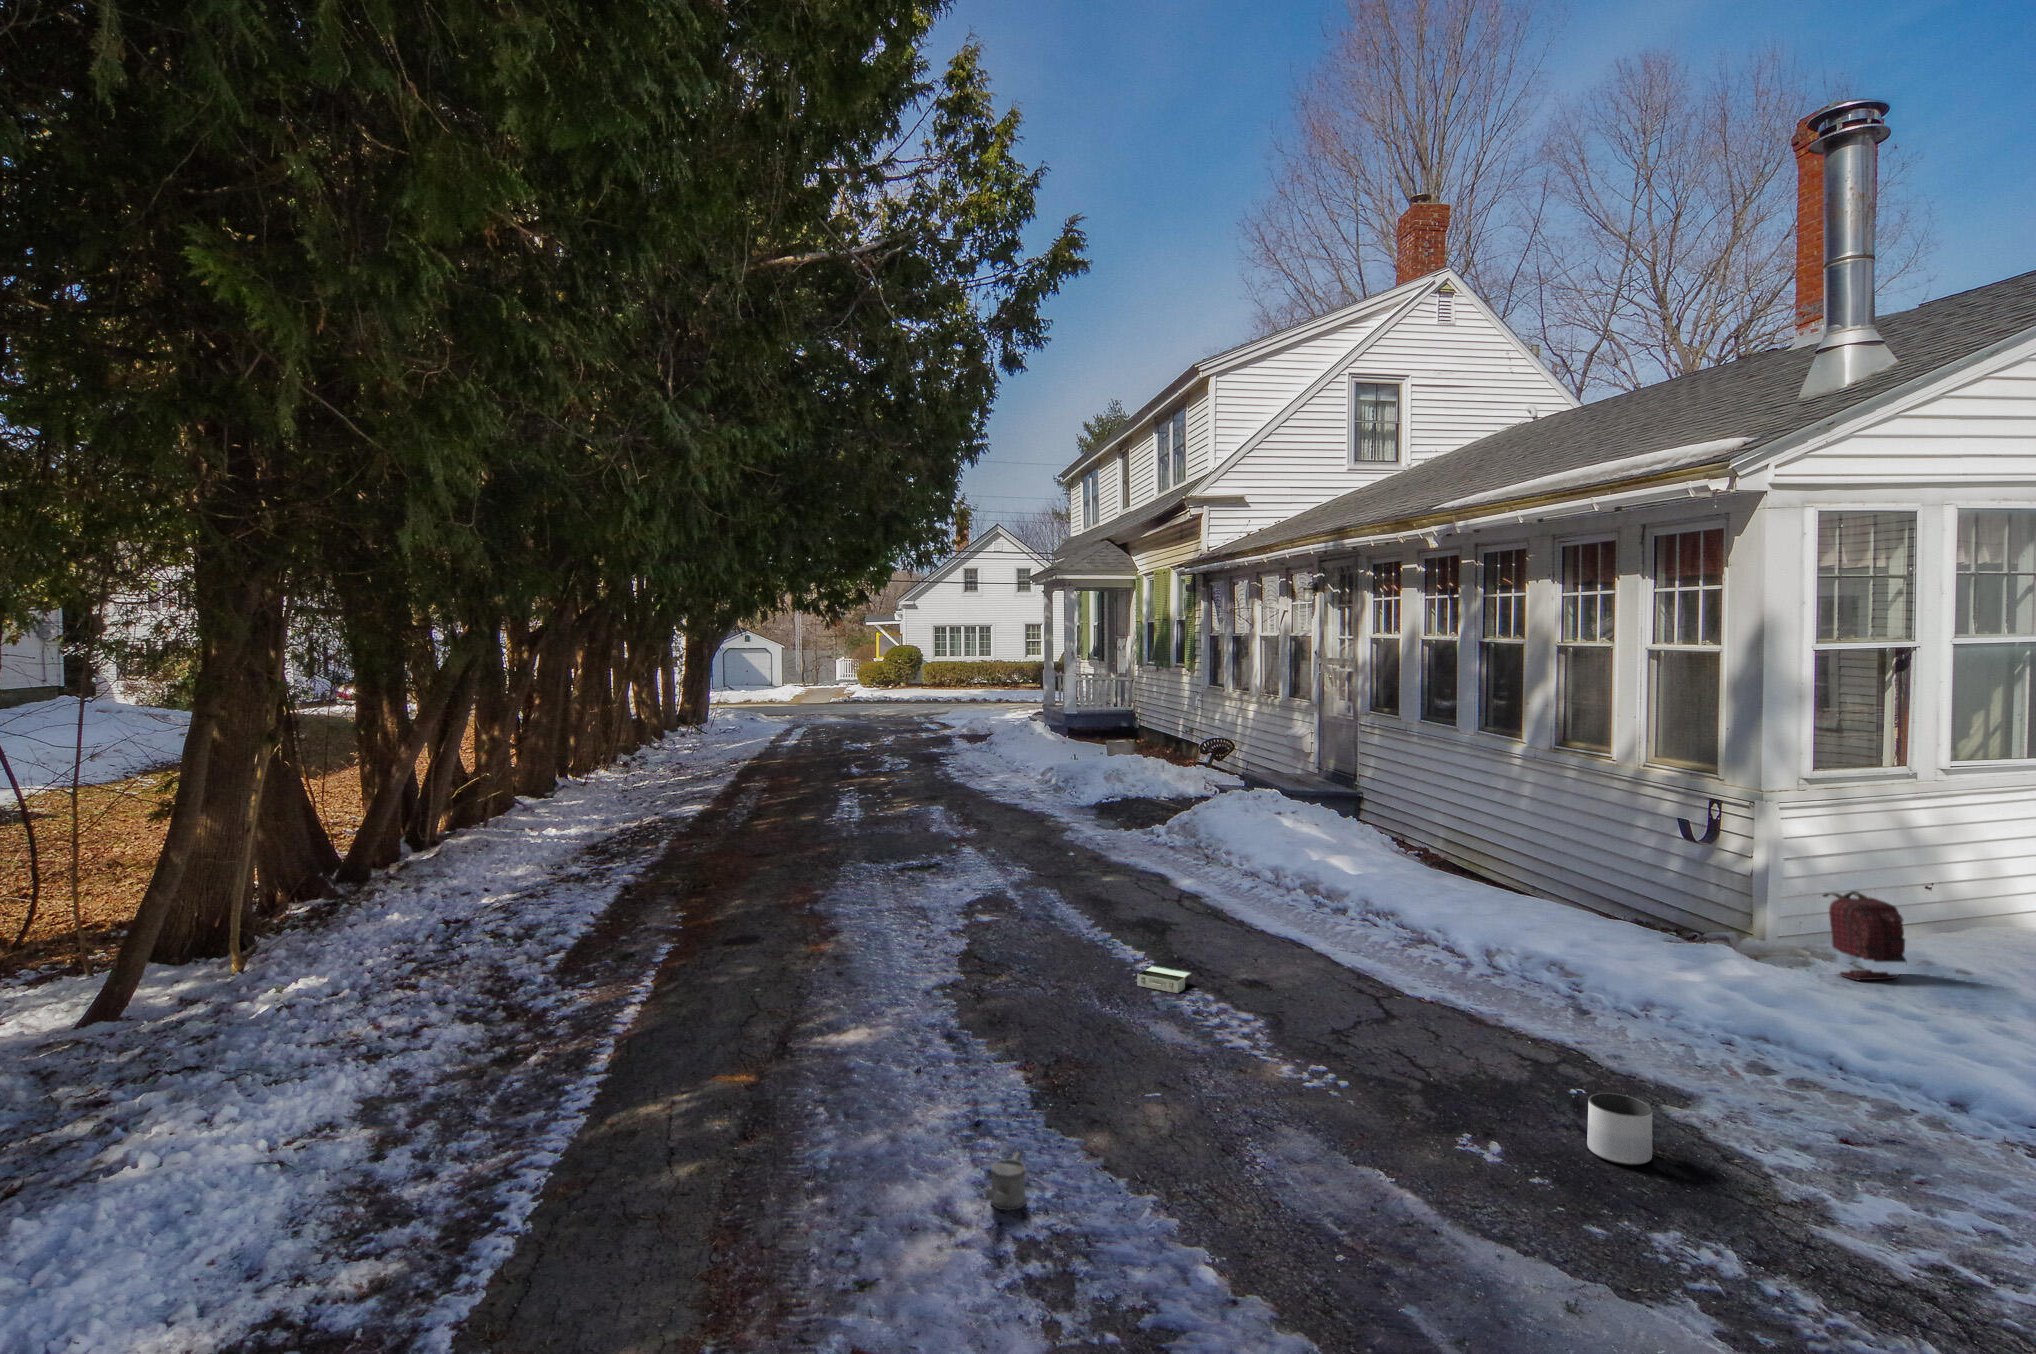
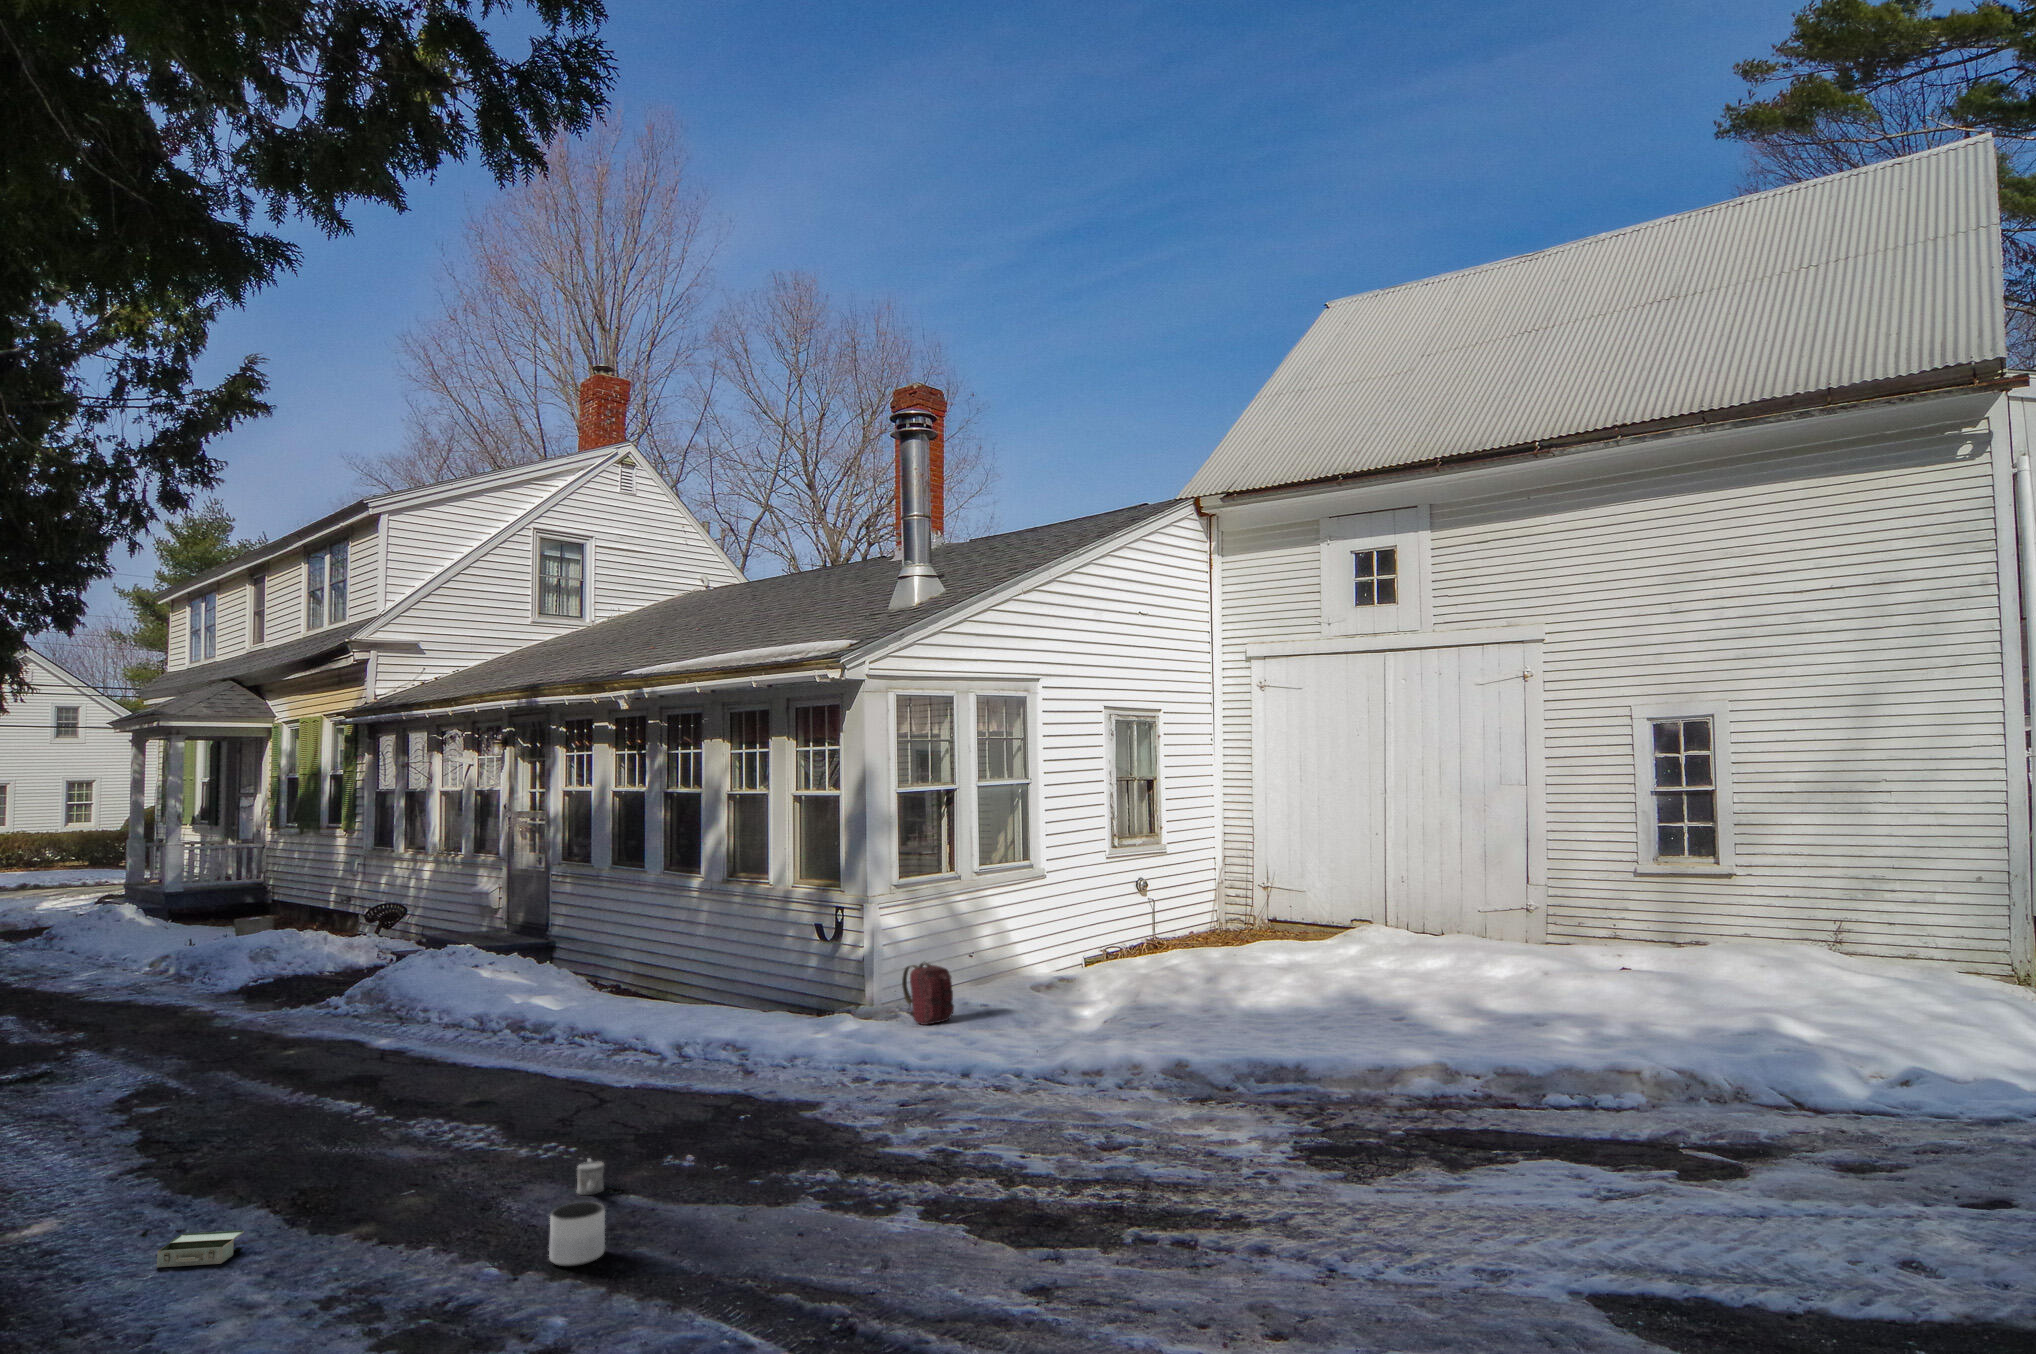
toolbox: present [1137,965,1191,993] -> present [157,1230,244,1267]
planter: present [1587,1093,1652,1165] -> present [549,1202,605,1266]
watering can: present [985,1152,1026,1211] -> present [576,1158,605,1195]

